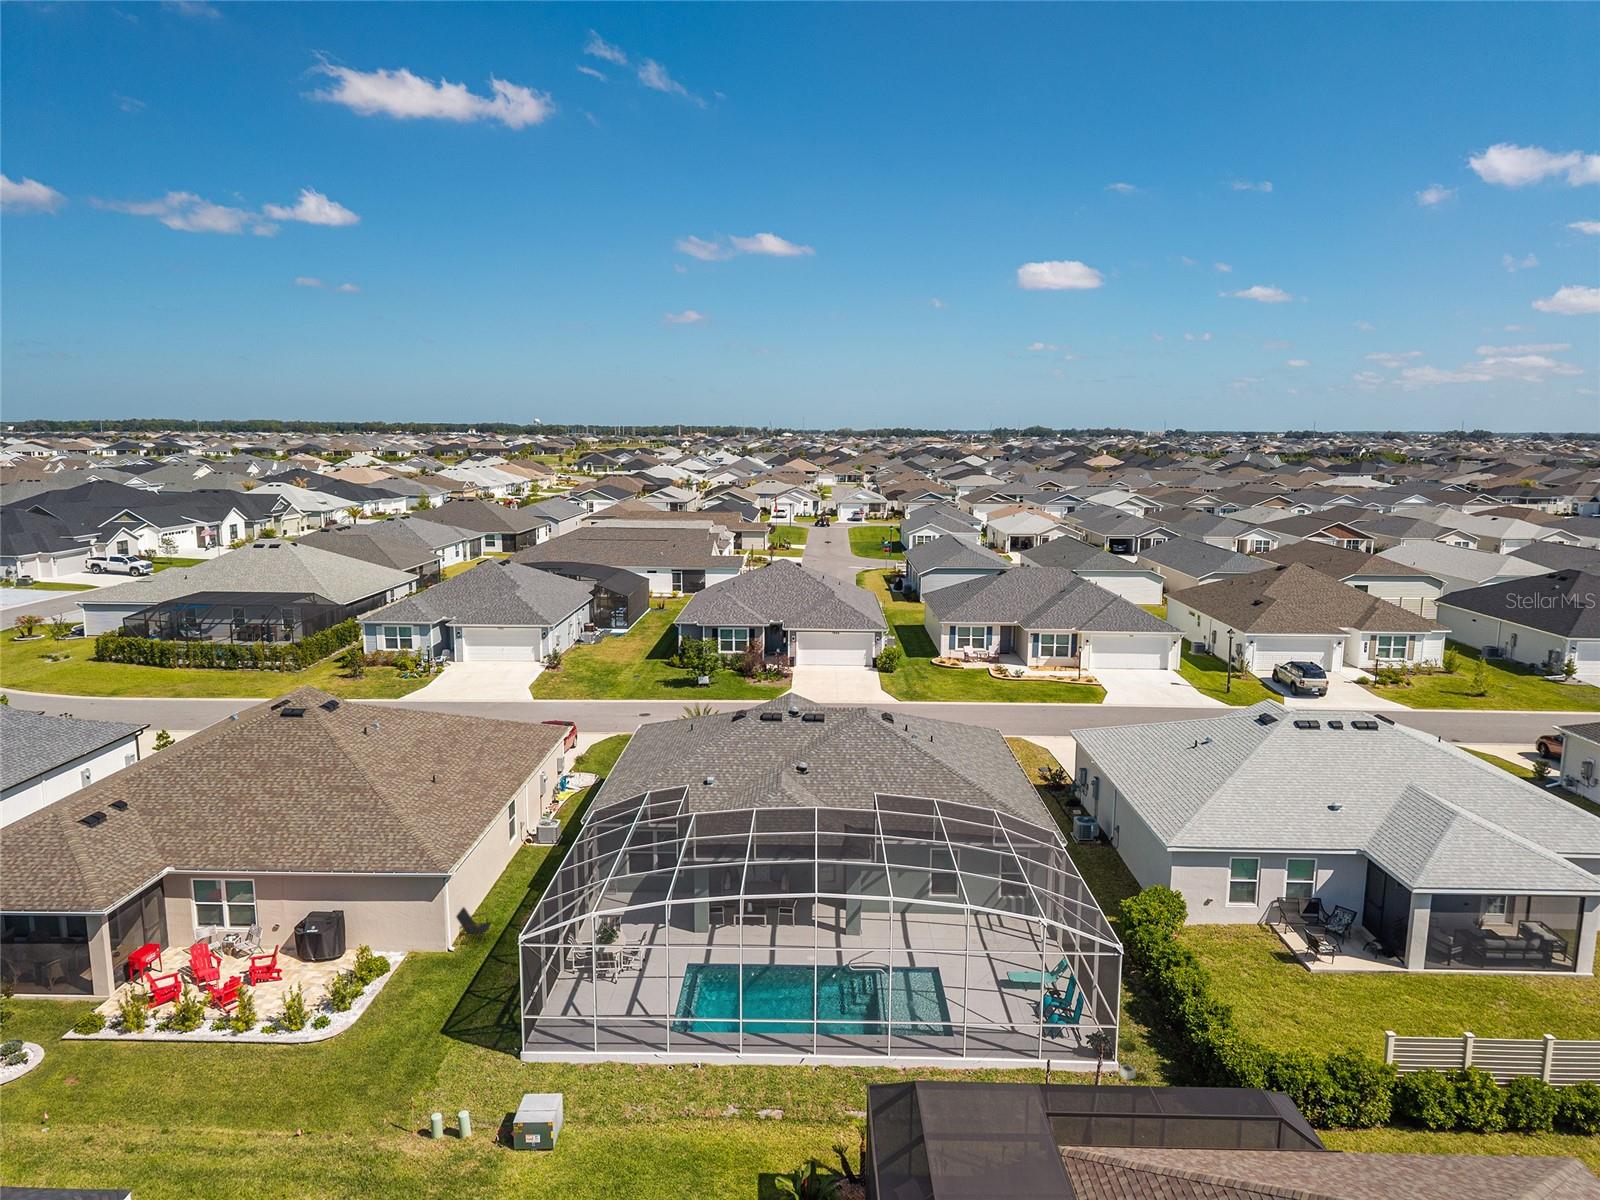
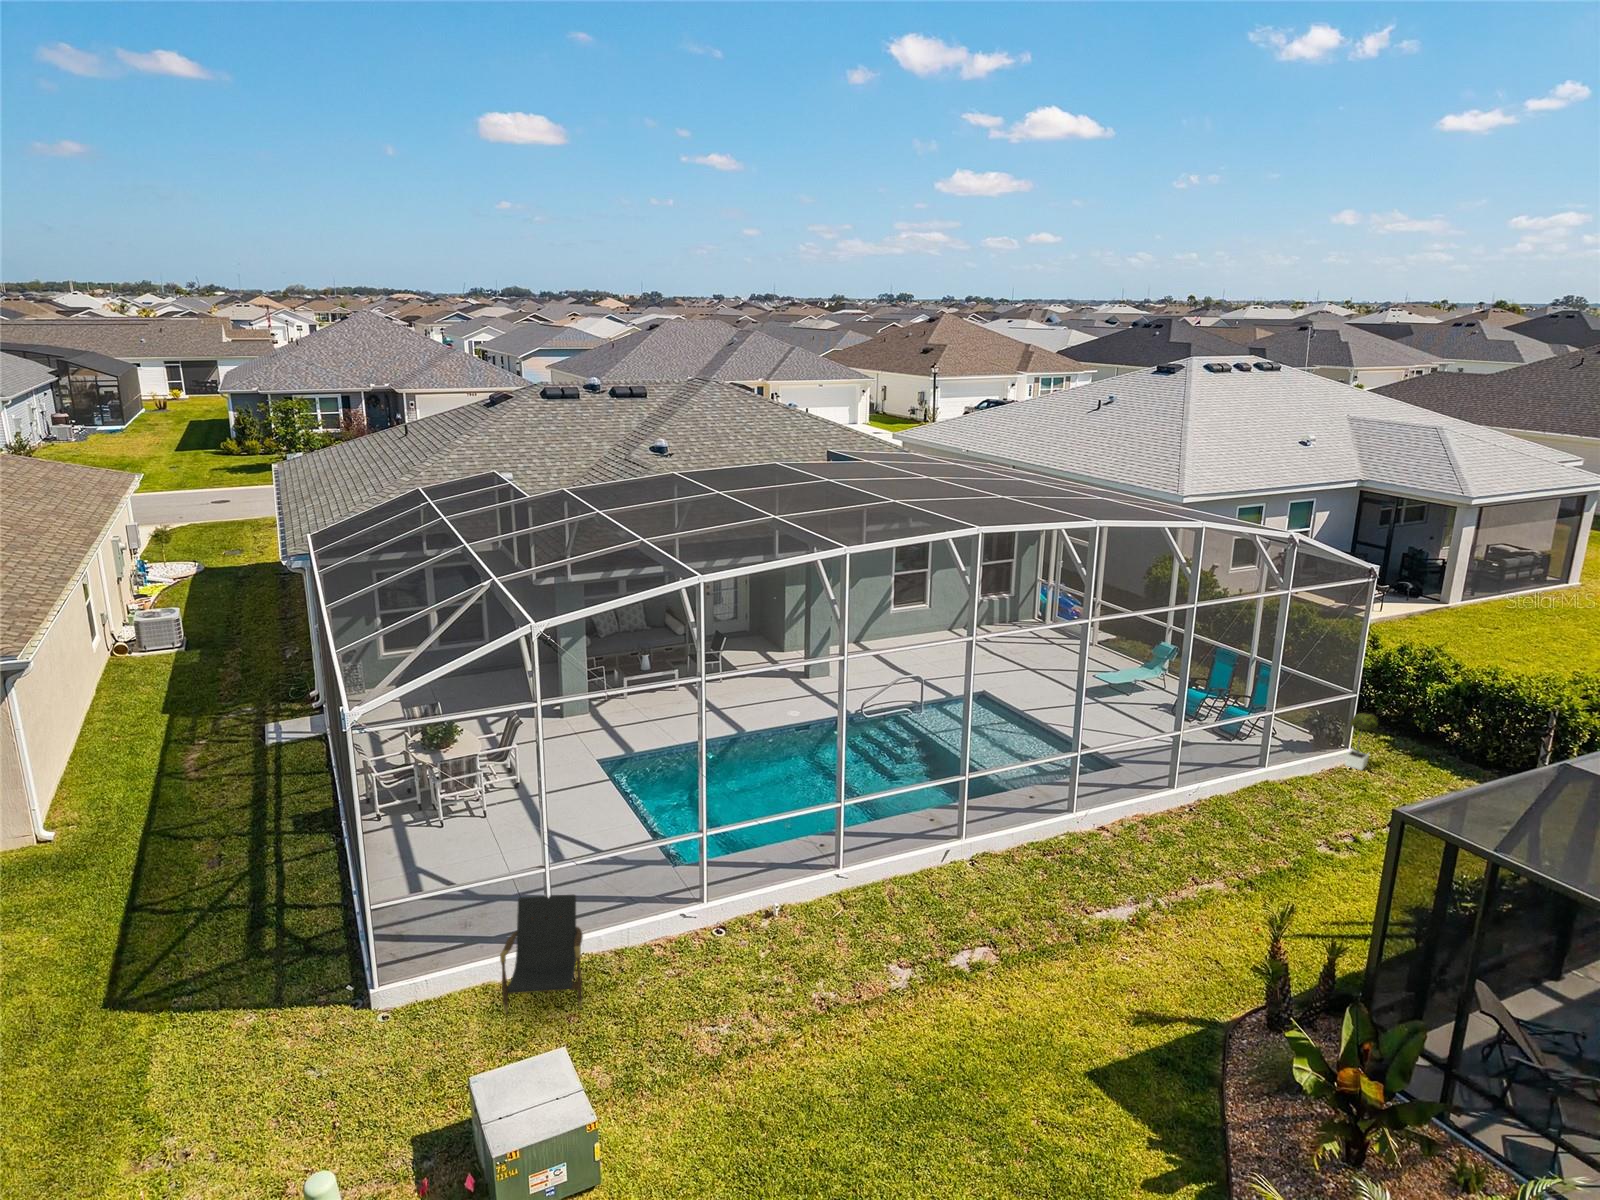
lounge chair: present [456,907,491,942] -> present [500,895,583,1014]

